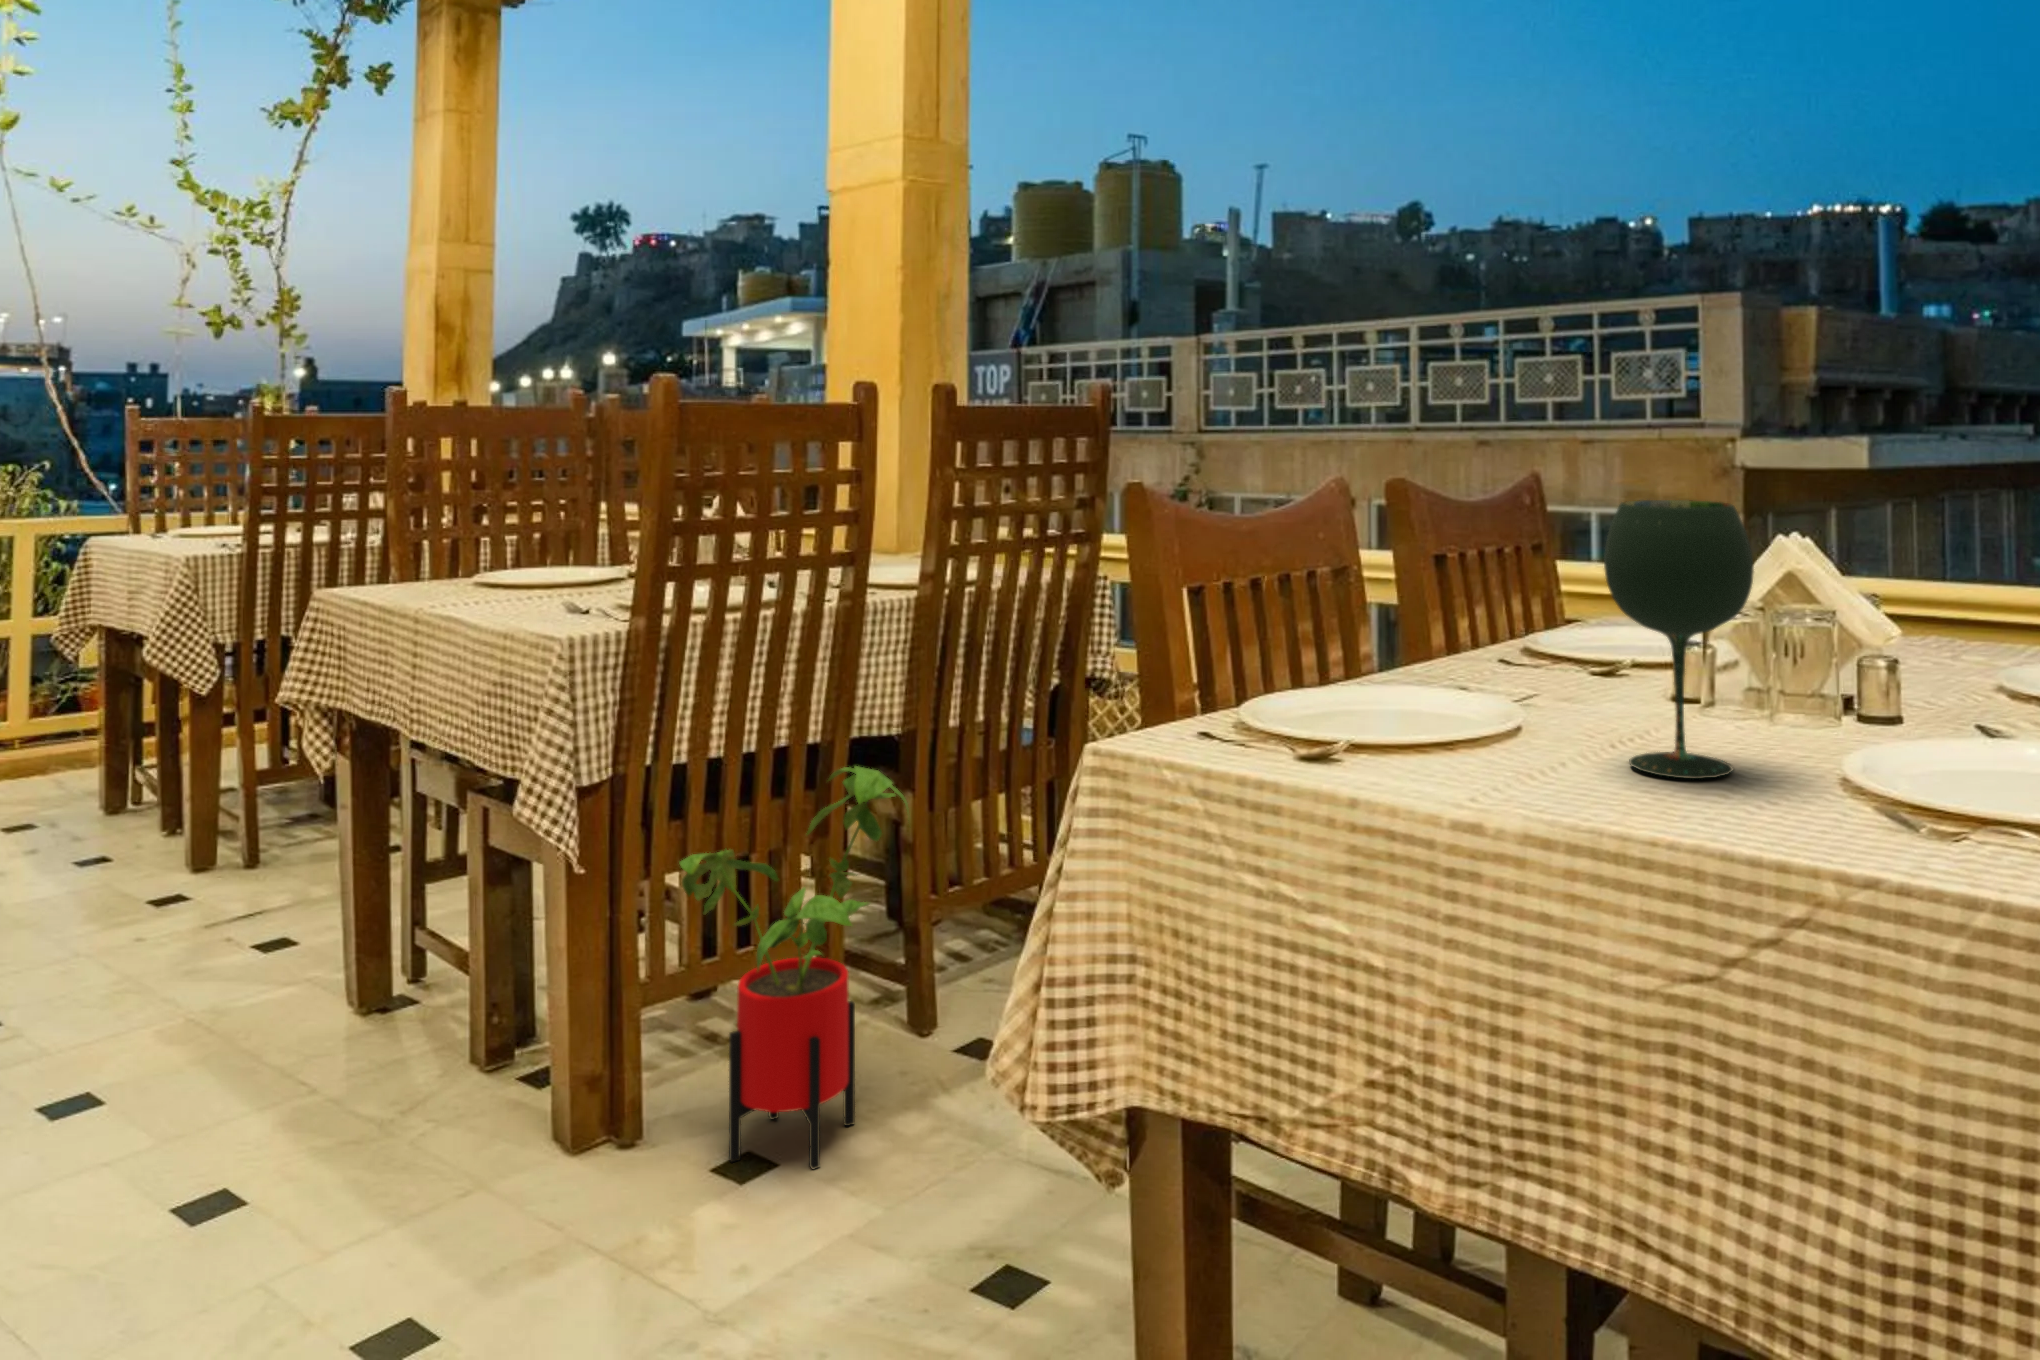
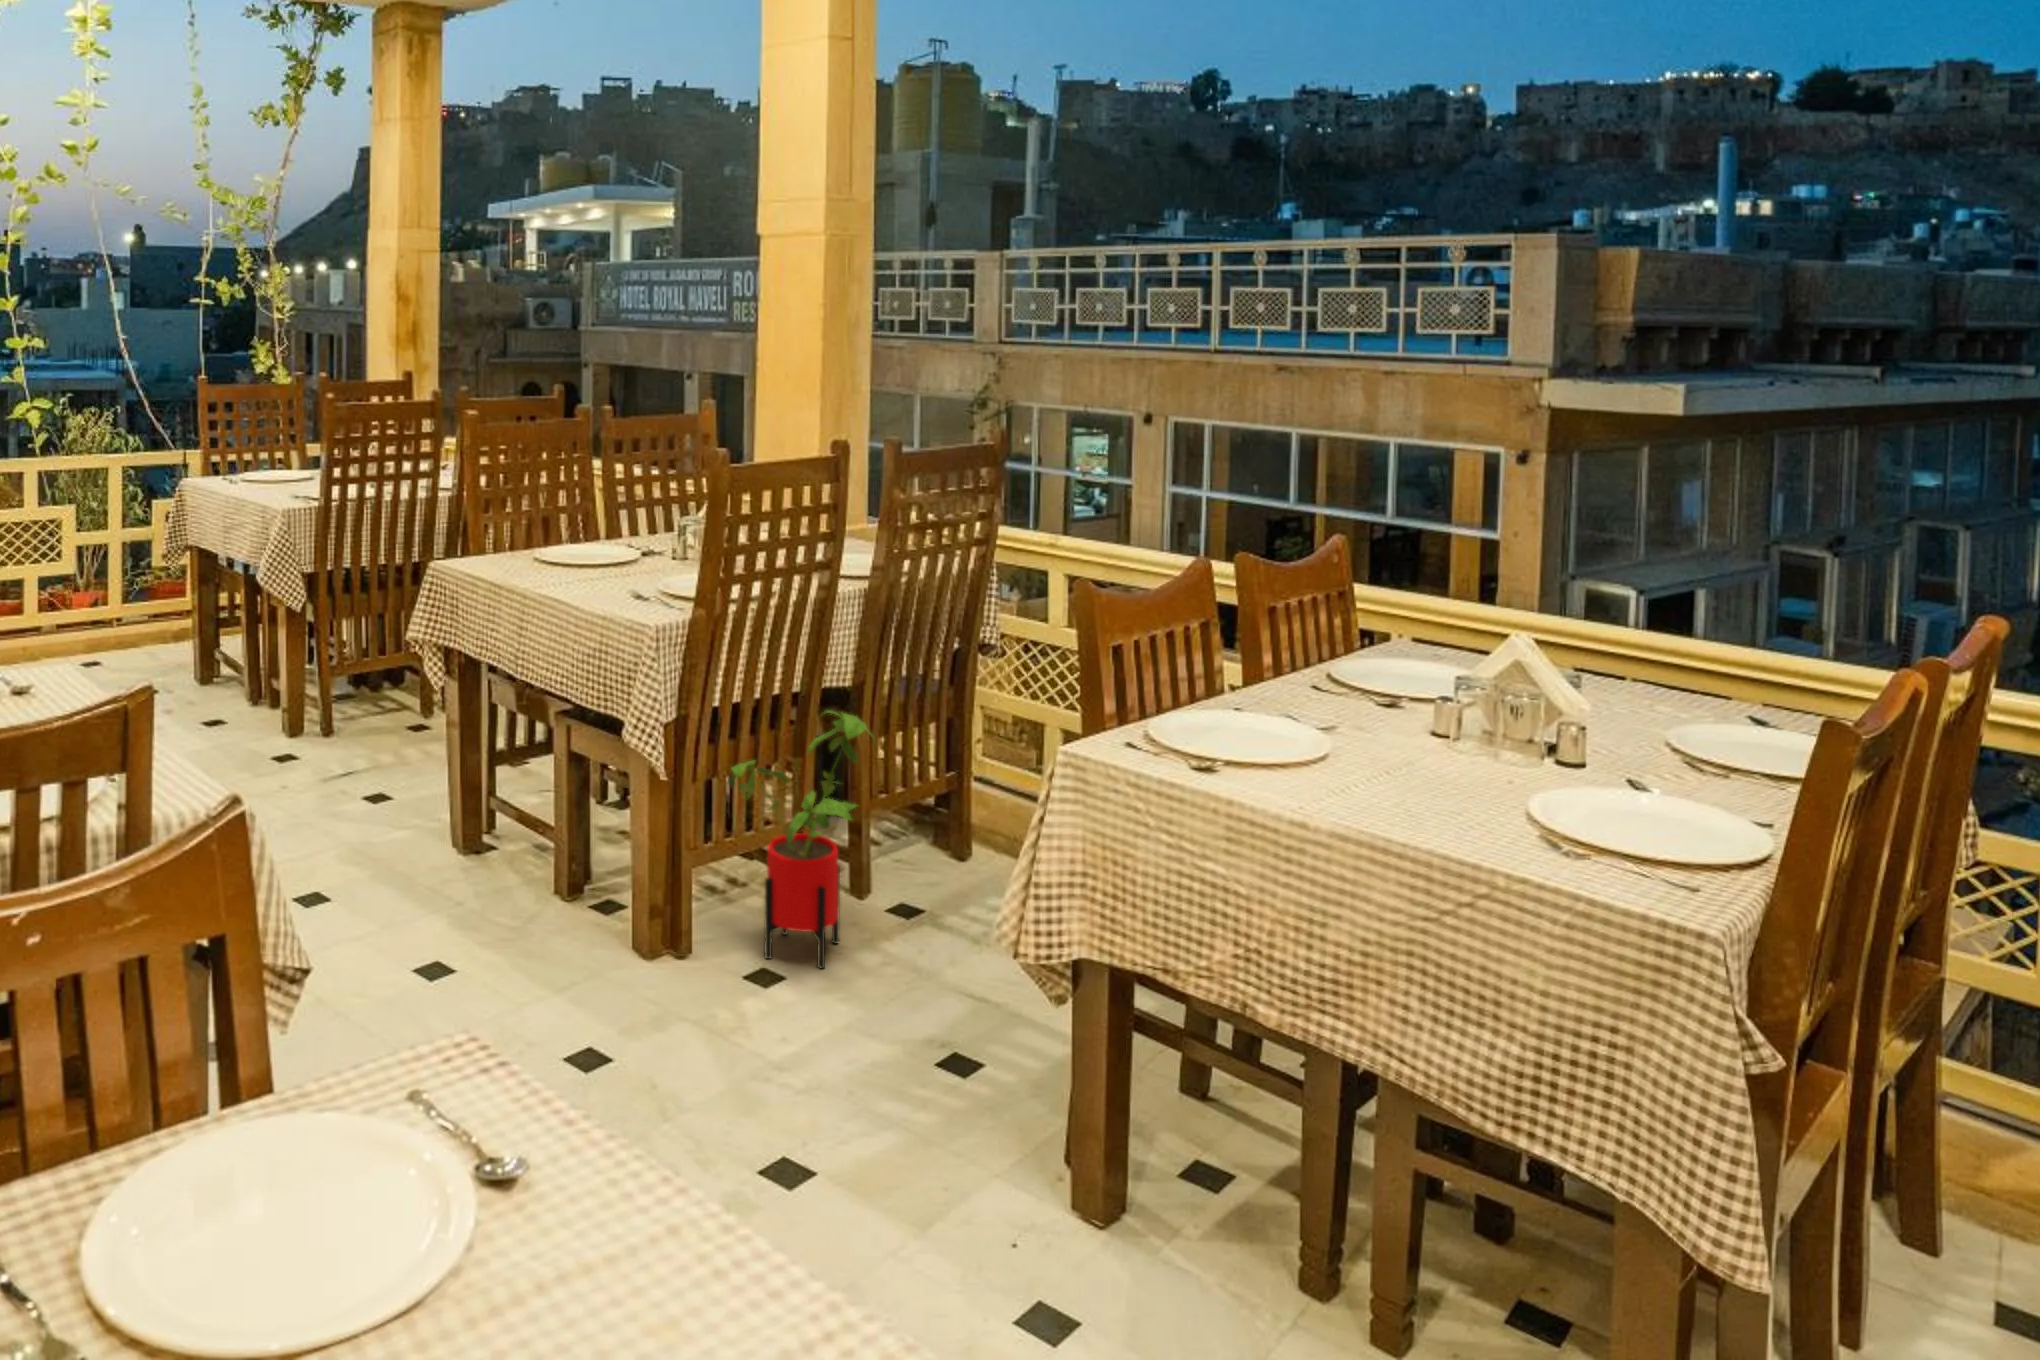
wine glass: present [1604,500,1754,779] -> none [1386,642,1479,809]

